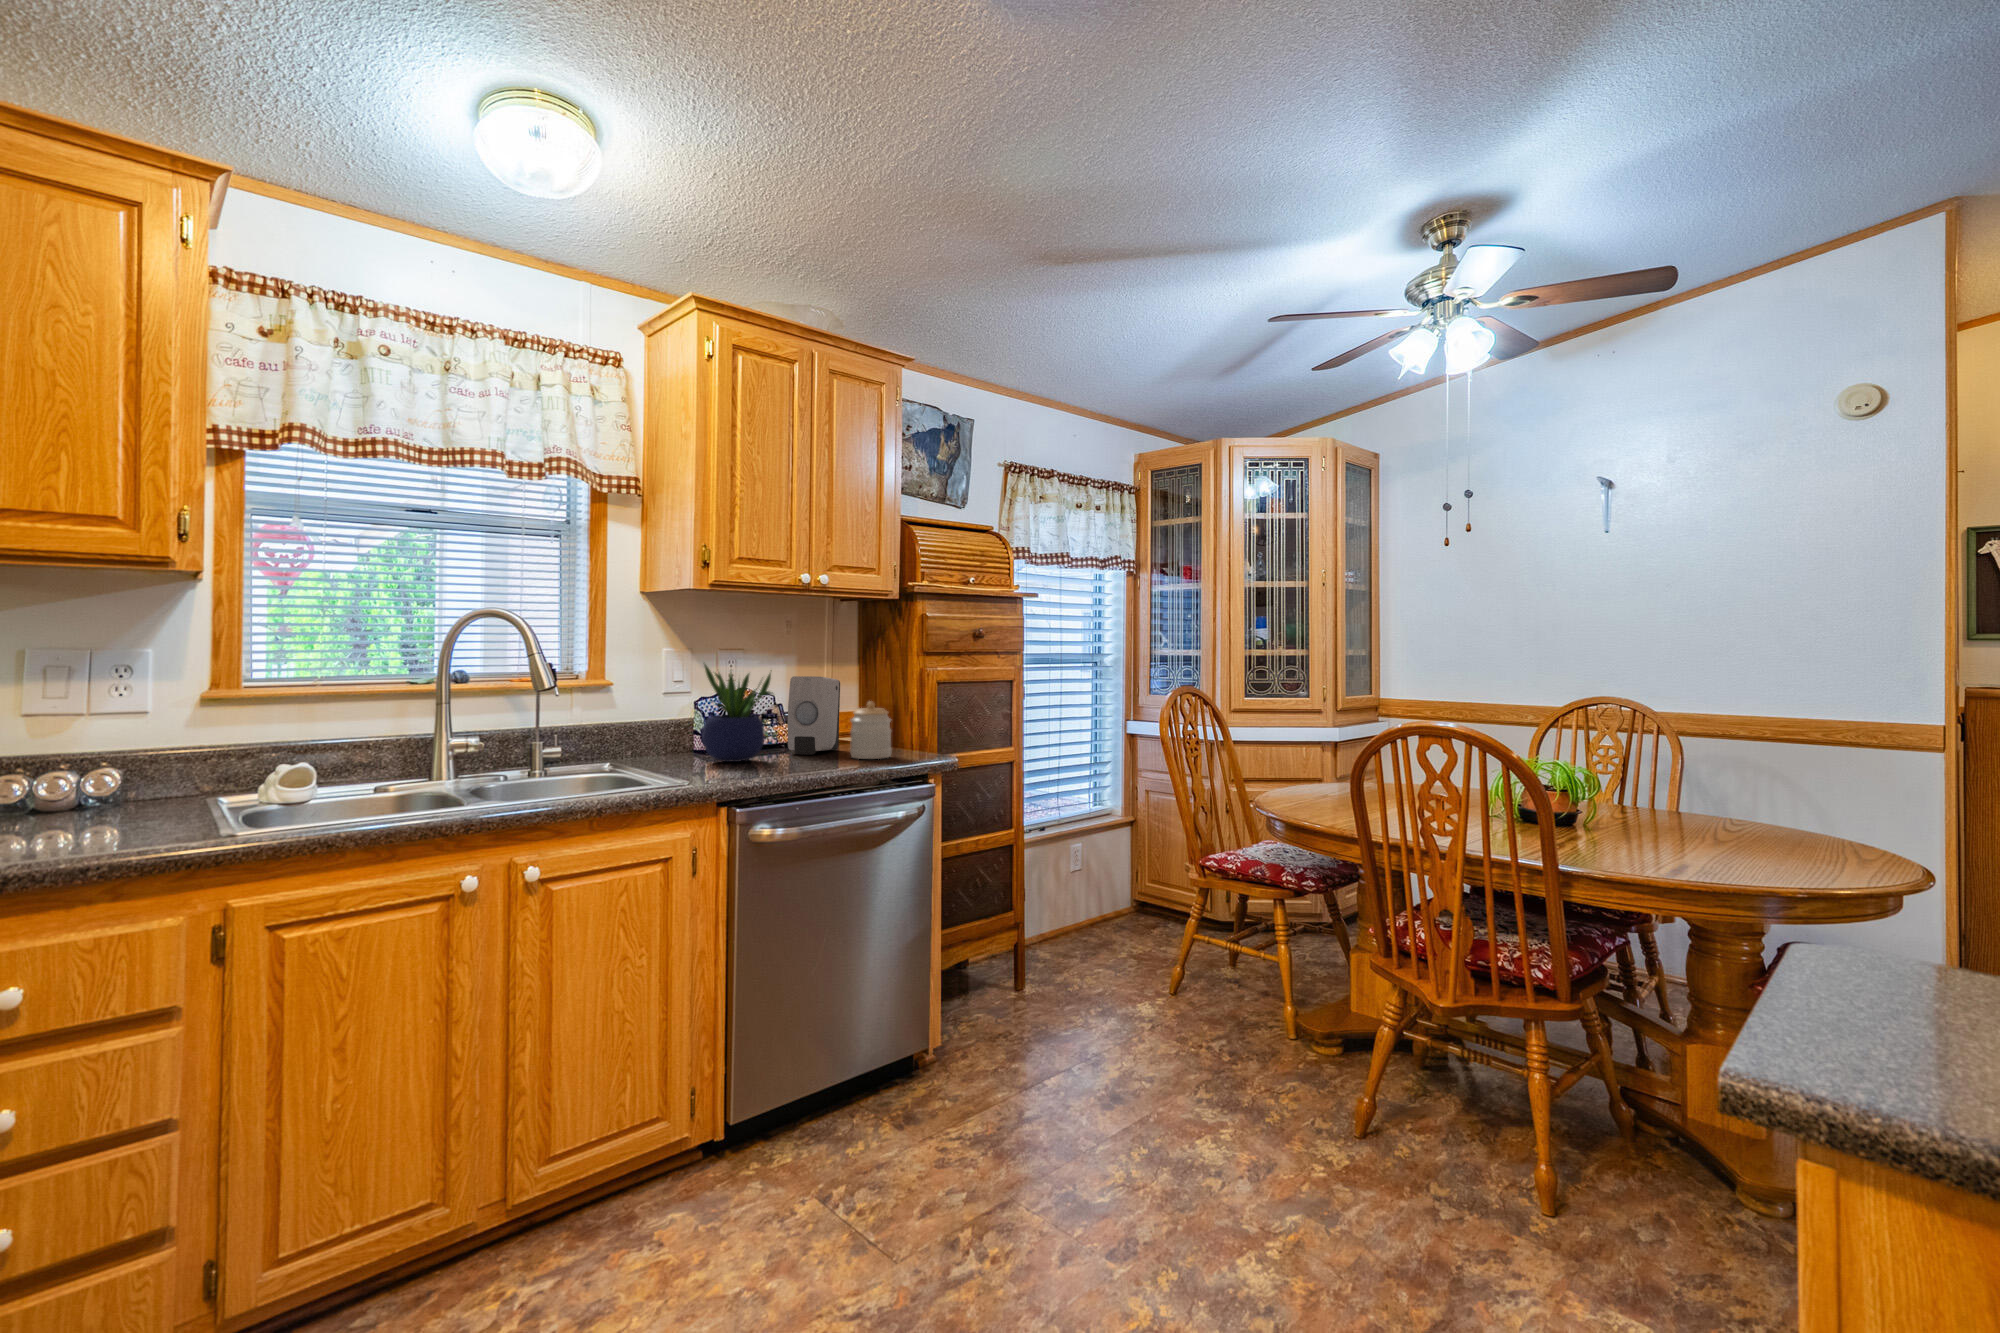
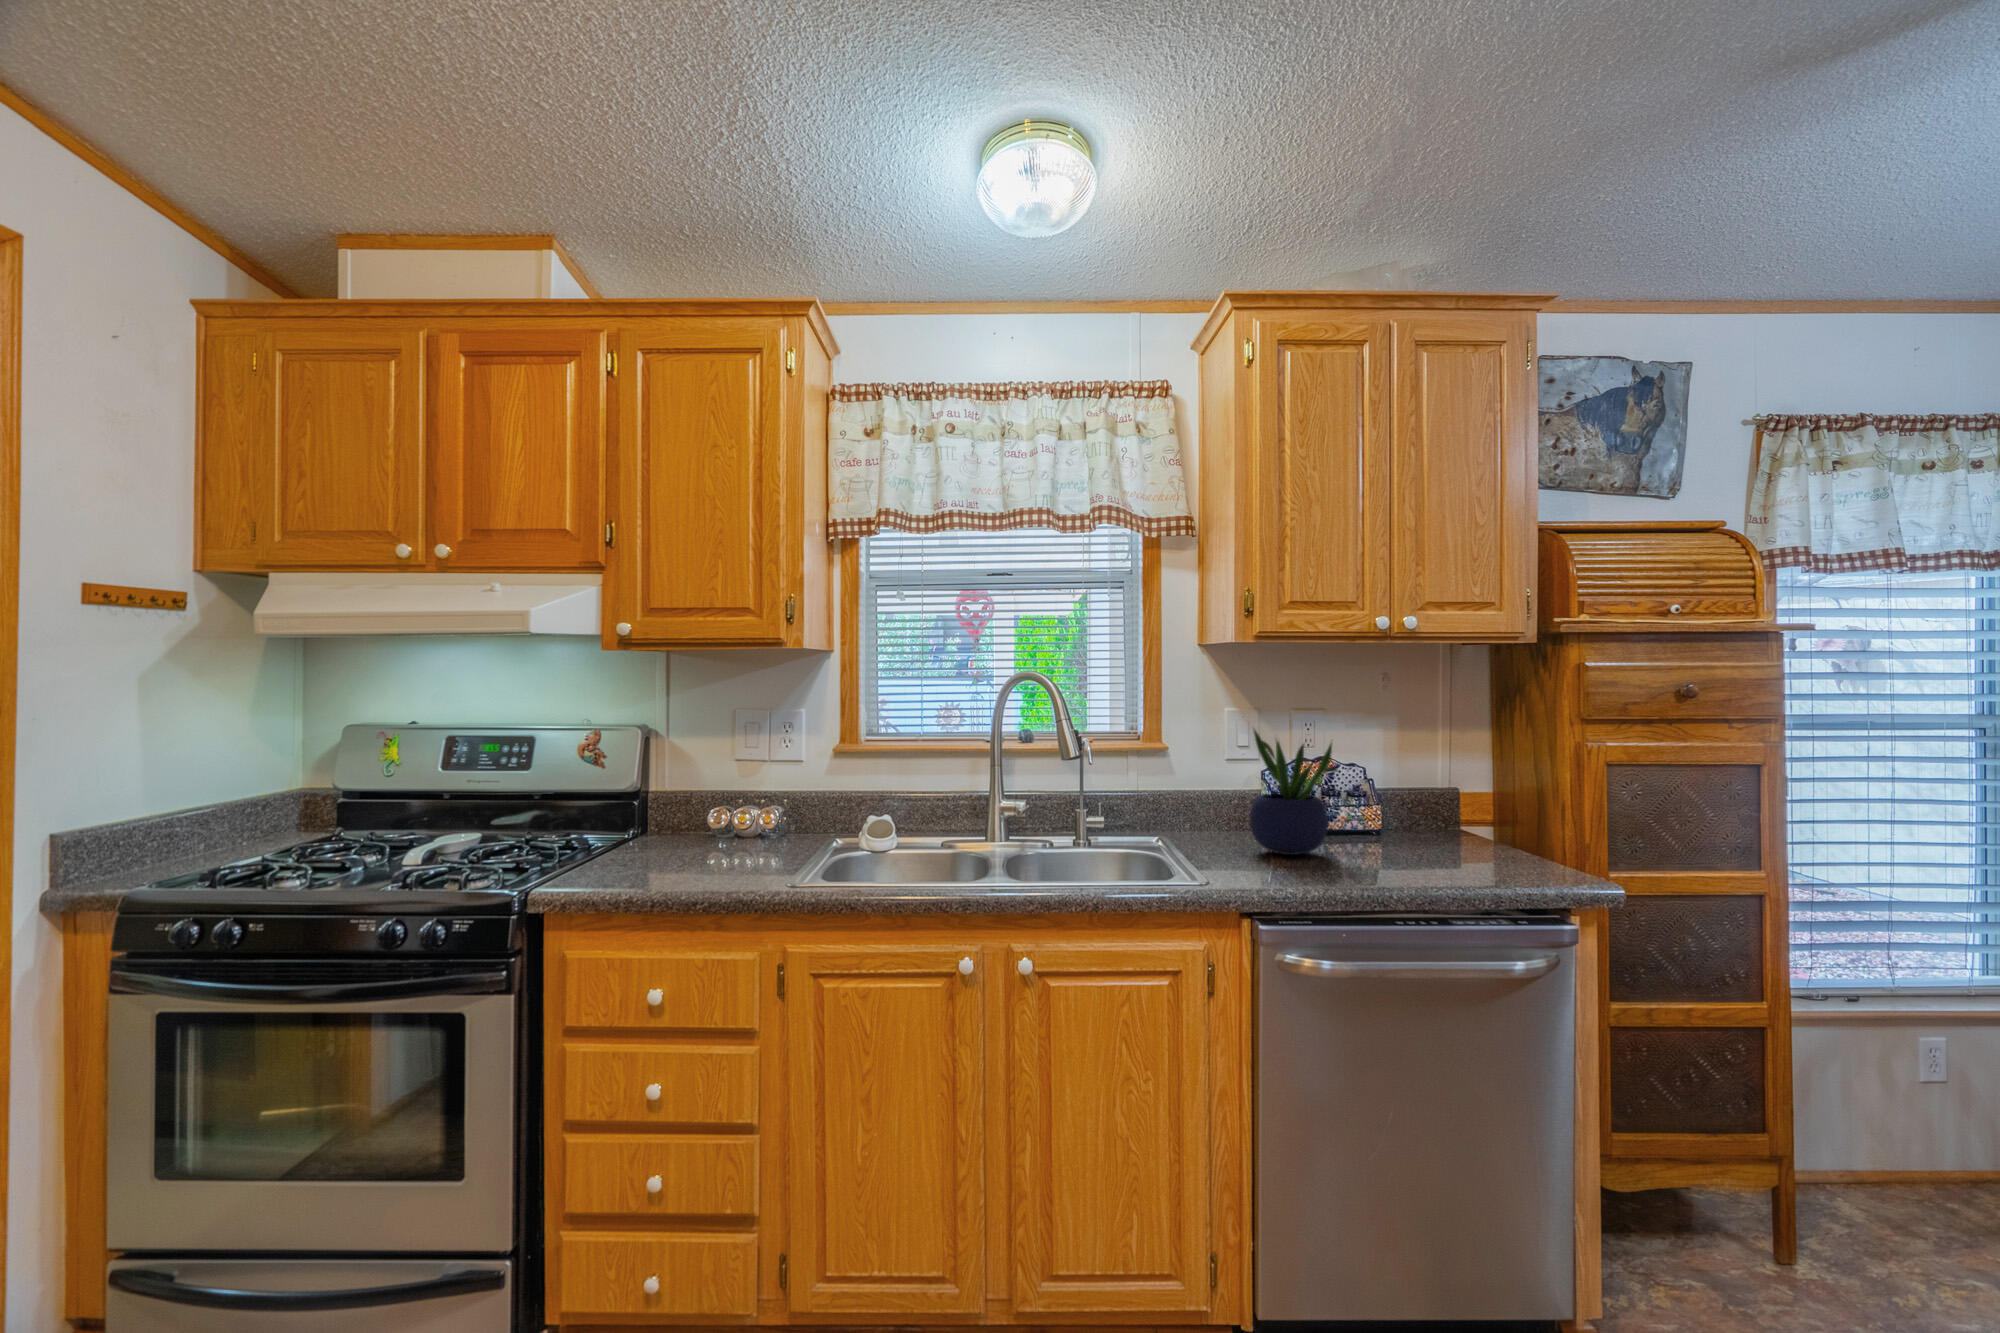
soap dispenser: present [788,676,840,755] -> none [1367,747,1447,853]
jar: present [850,701,891,759] -> none [1452,788,1519,873]

